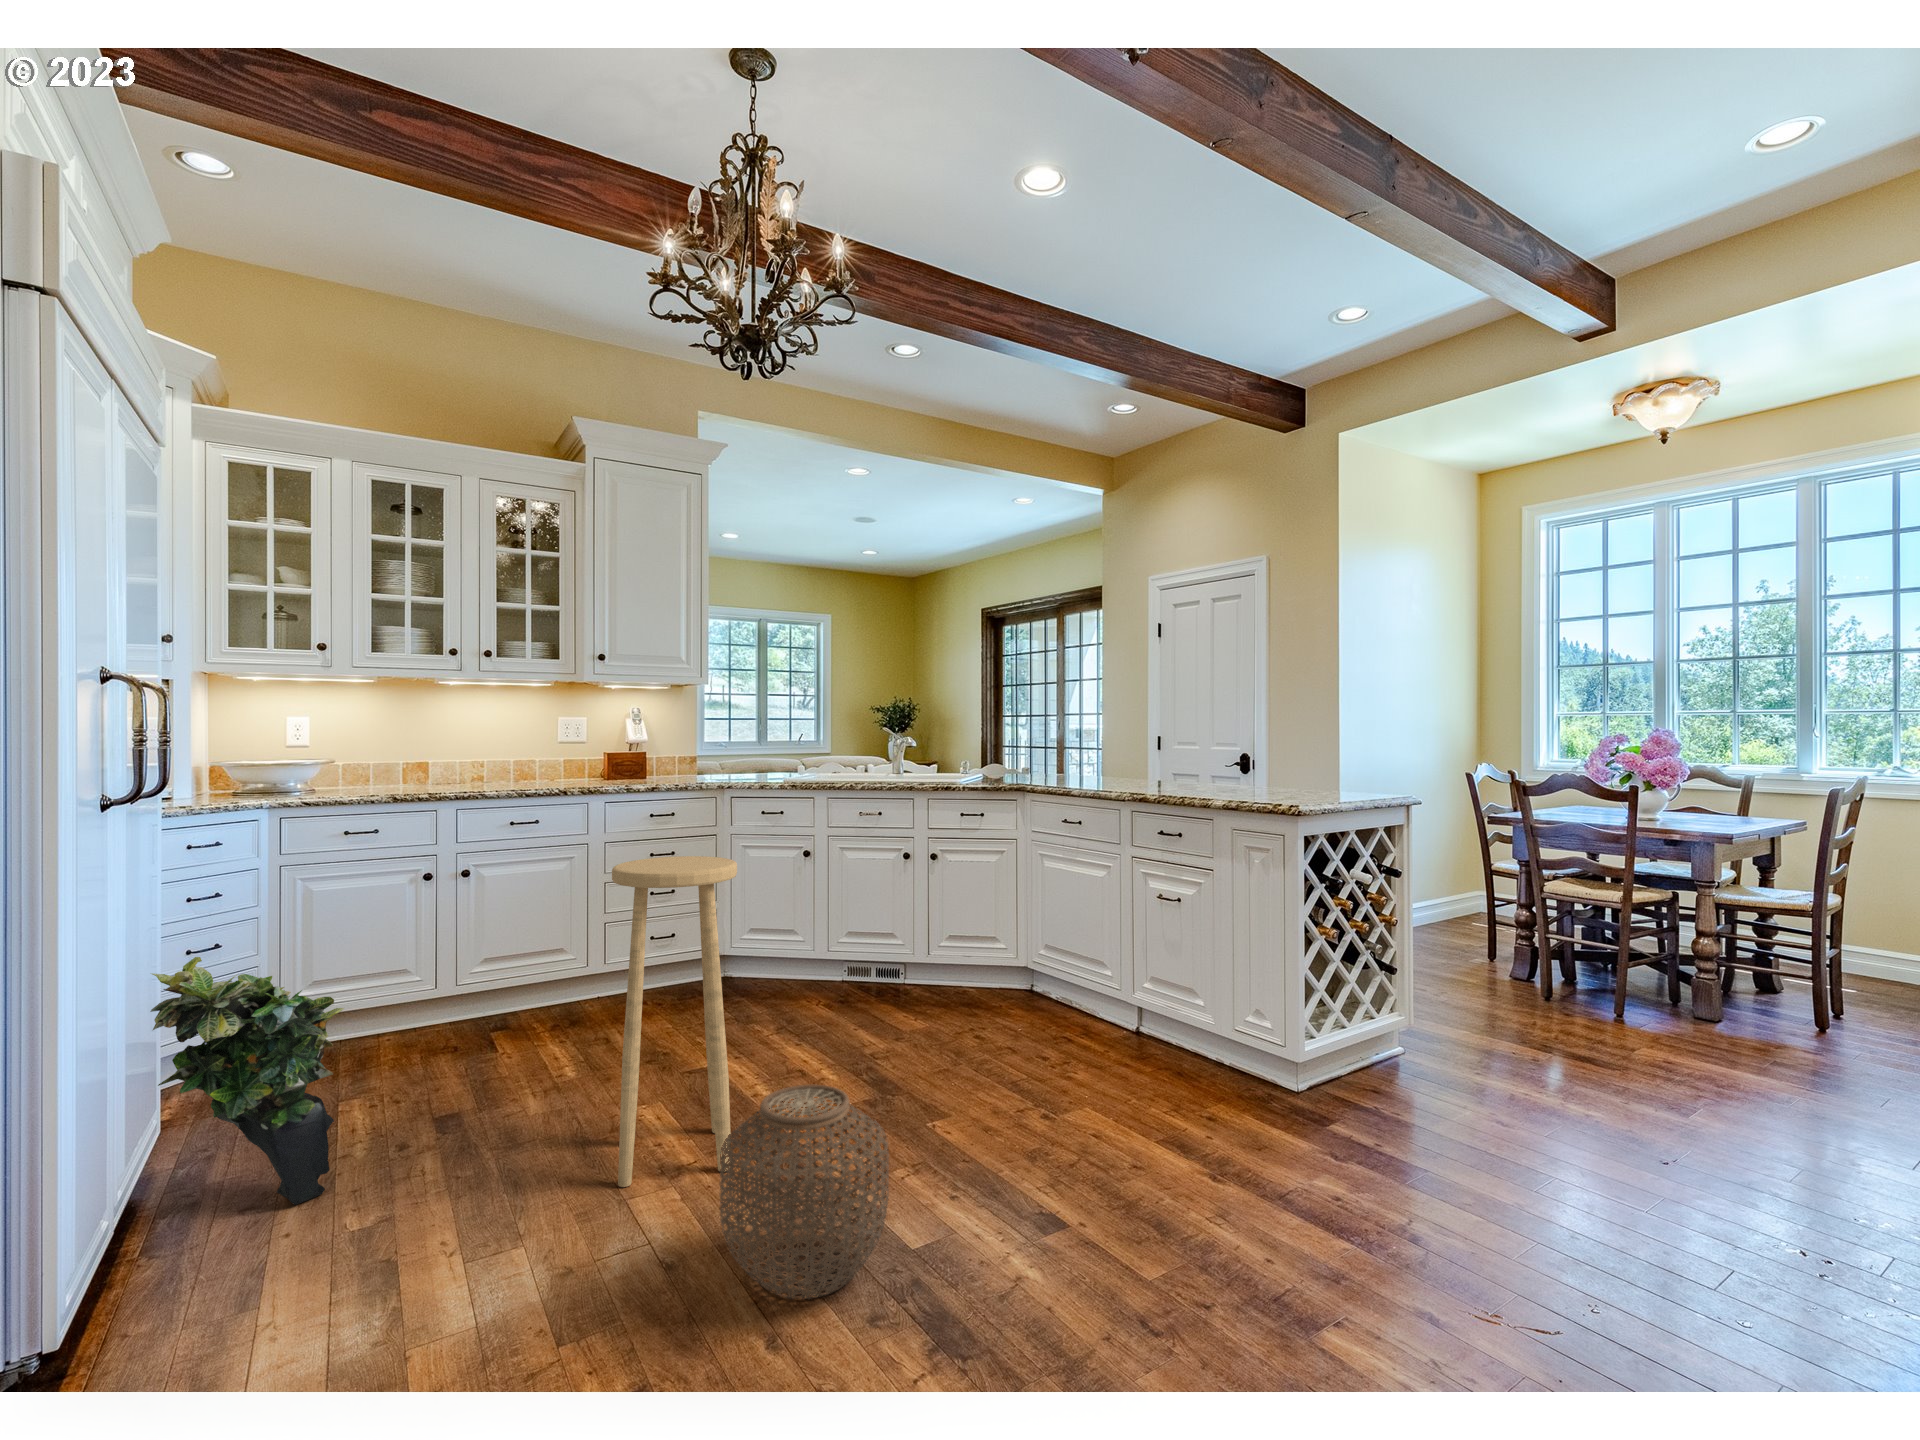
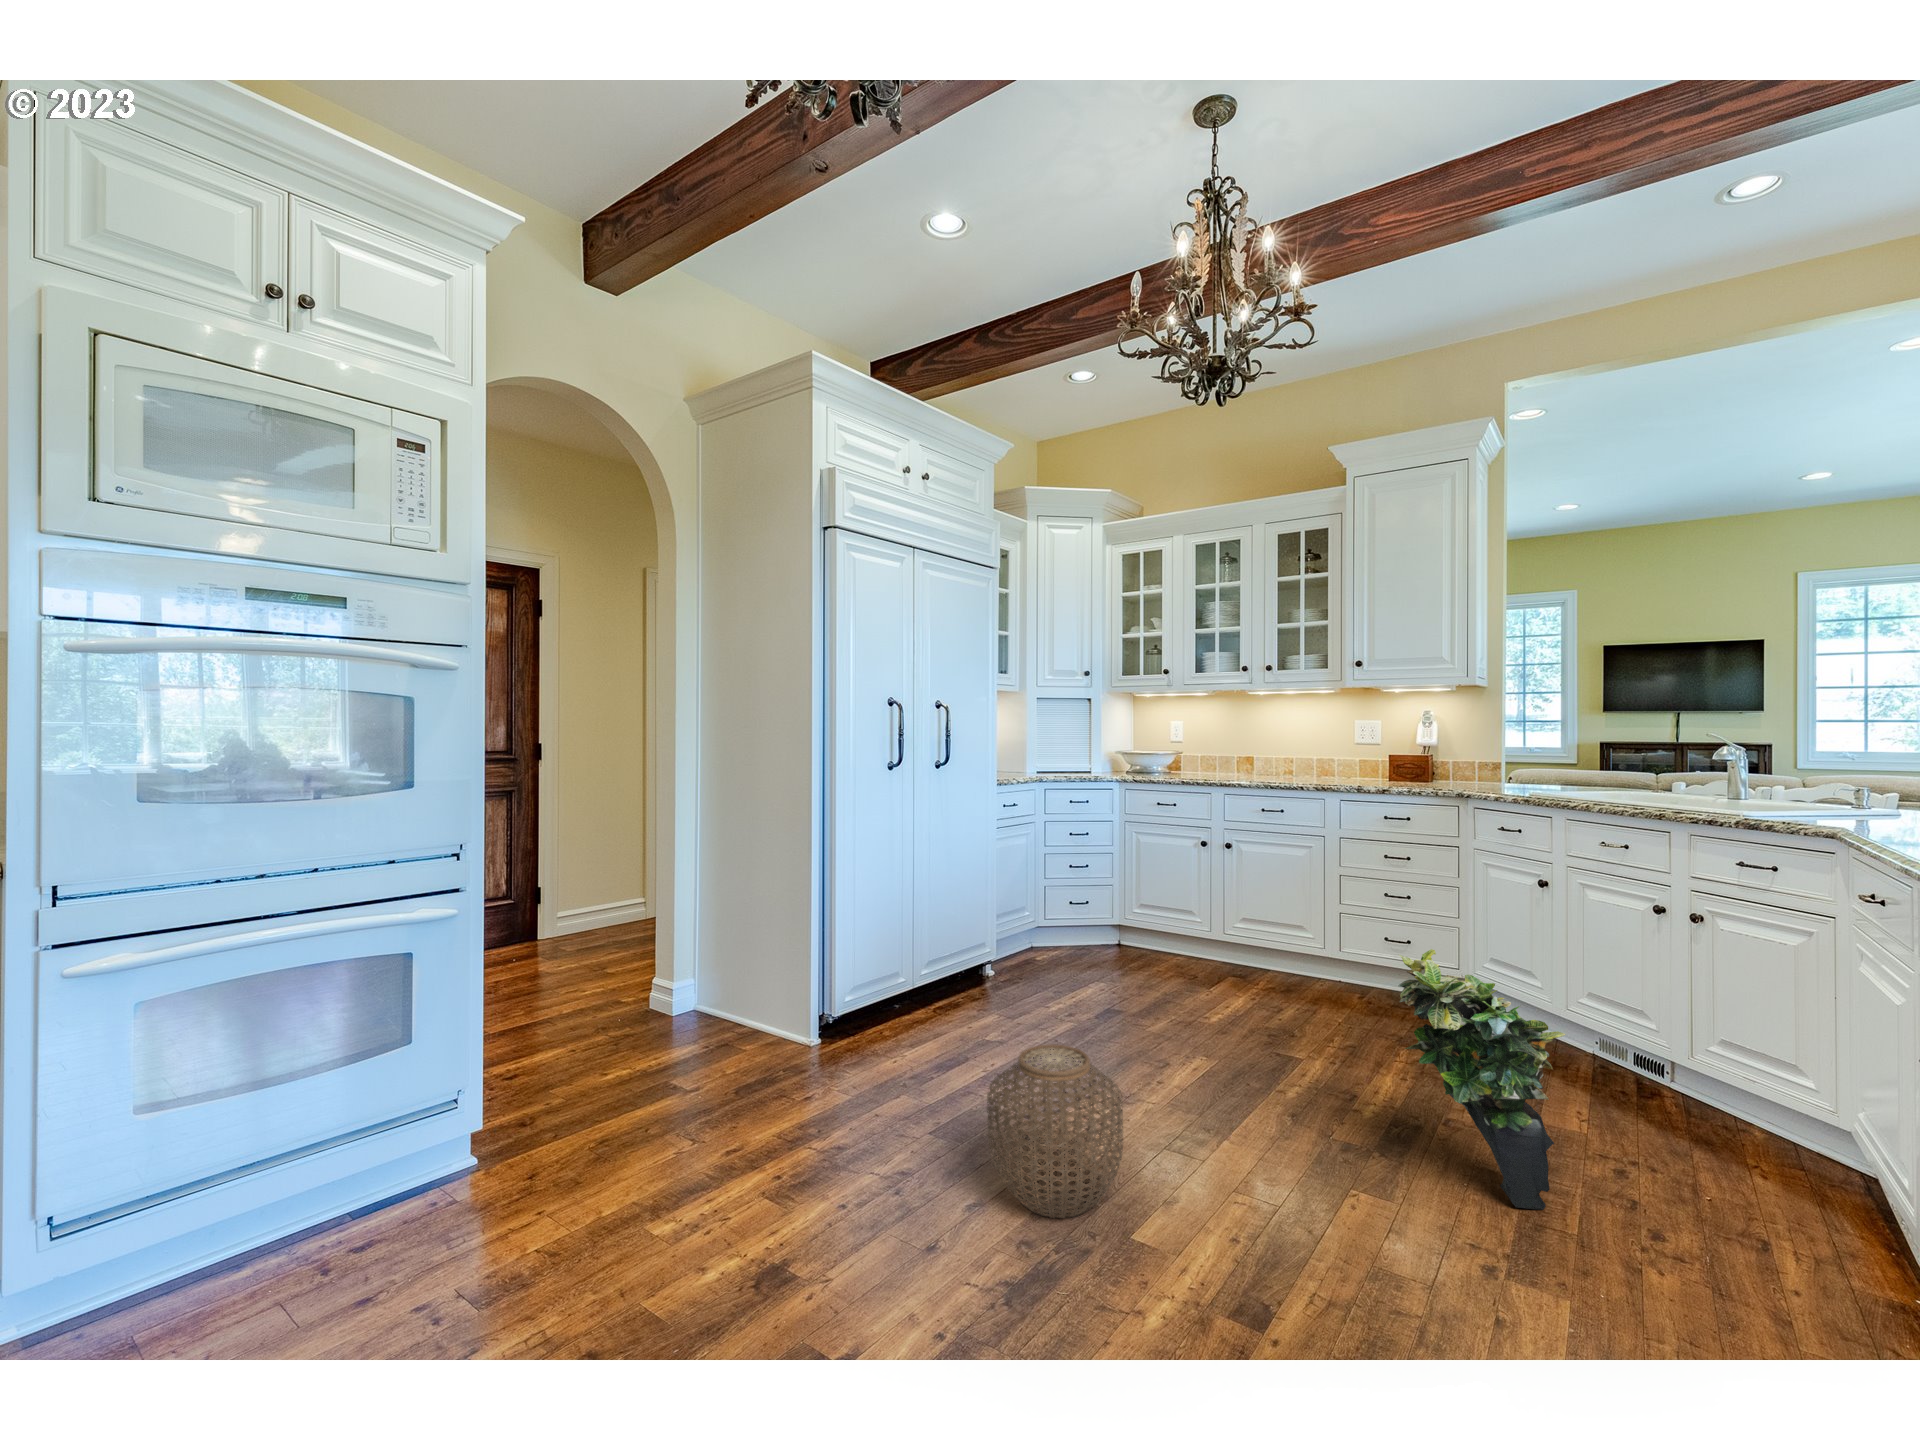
stool: present [612,856,737,1187] -> none [1092,850,1210,1121]
potted plant: present [150,957,344,1205] -> present [1398,949,1565,1210]

